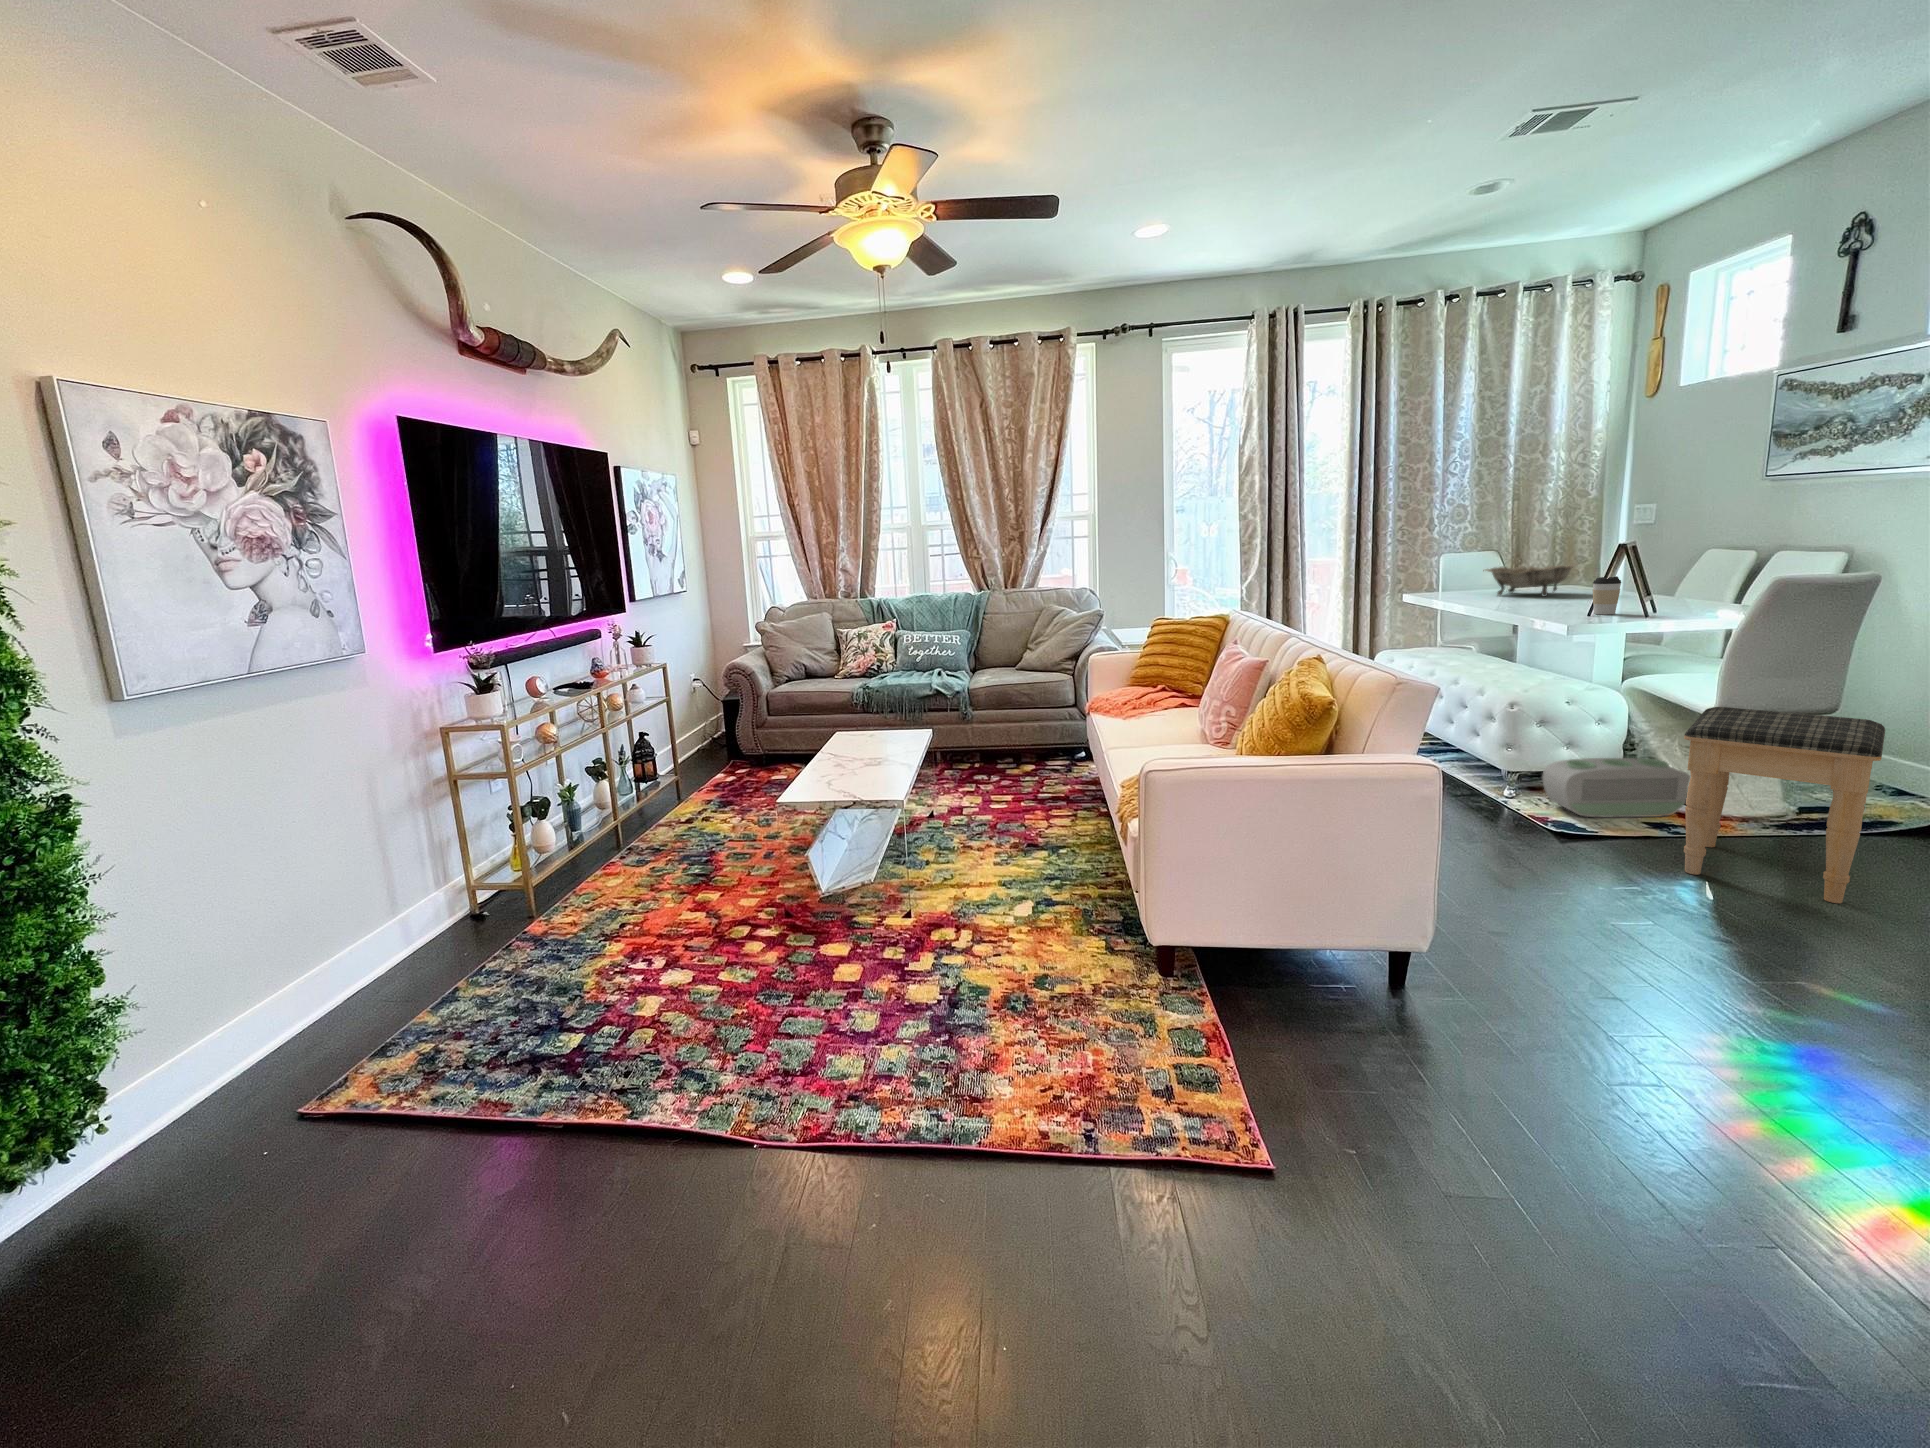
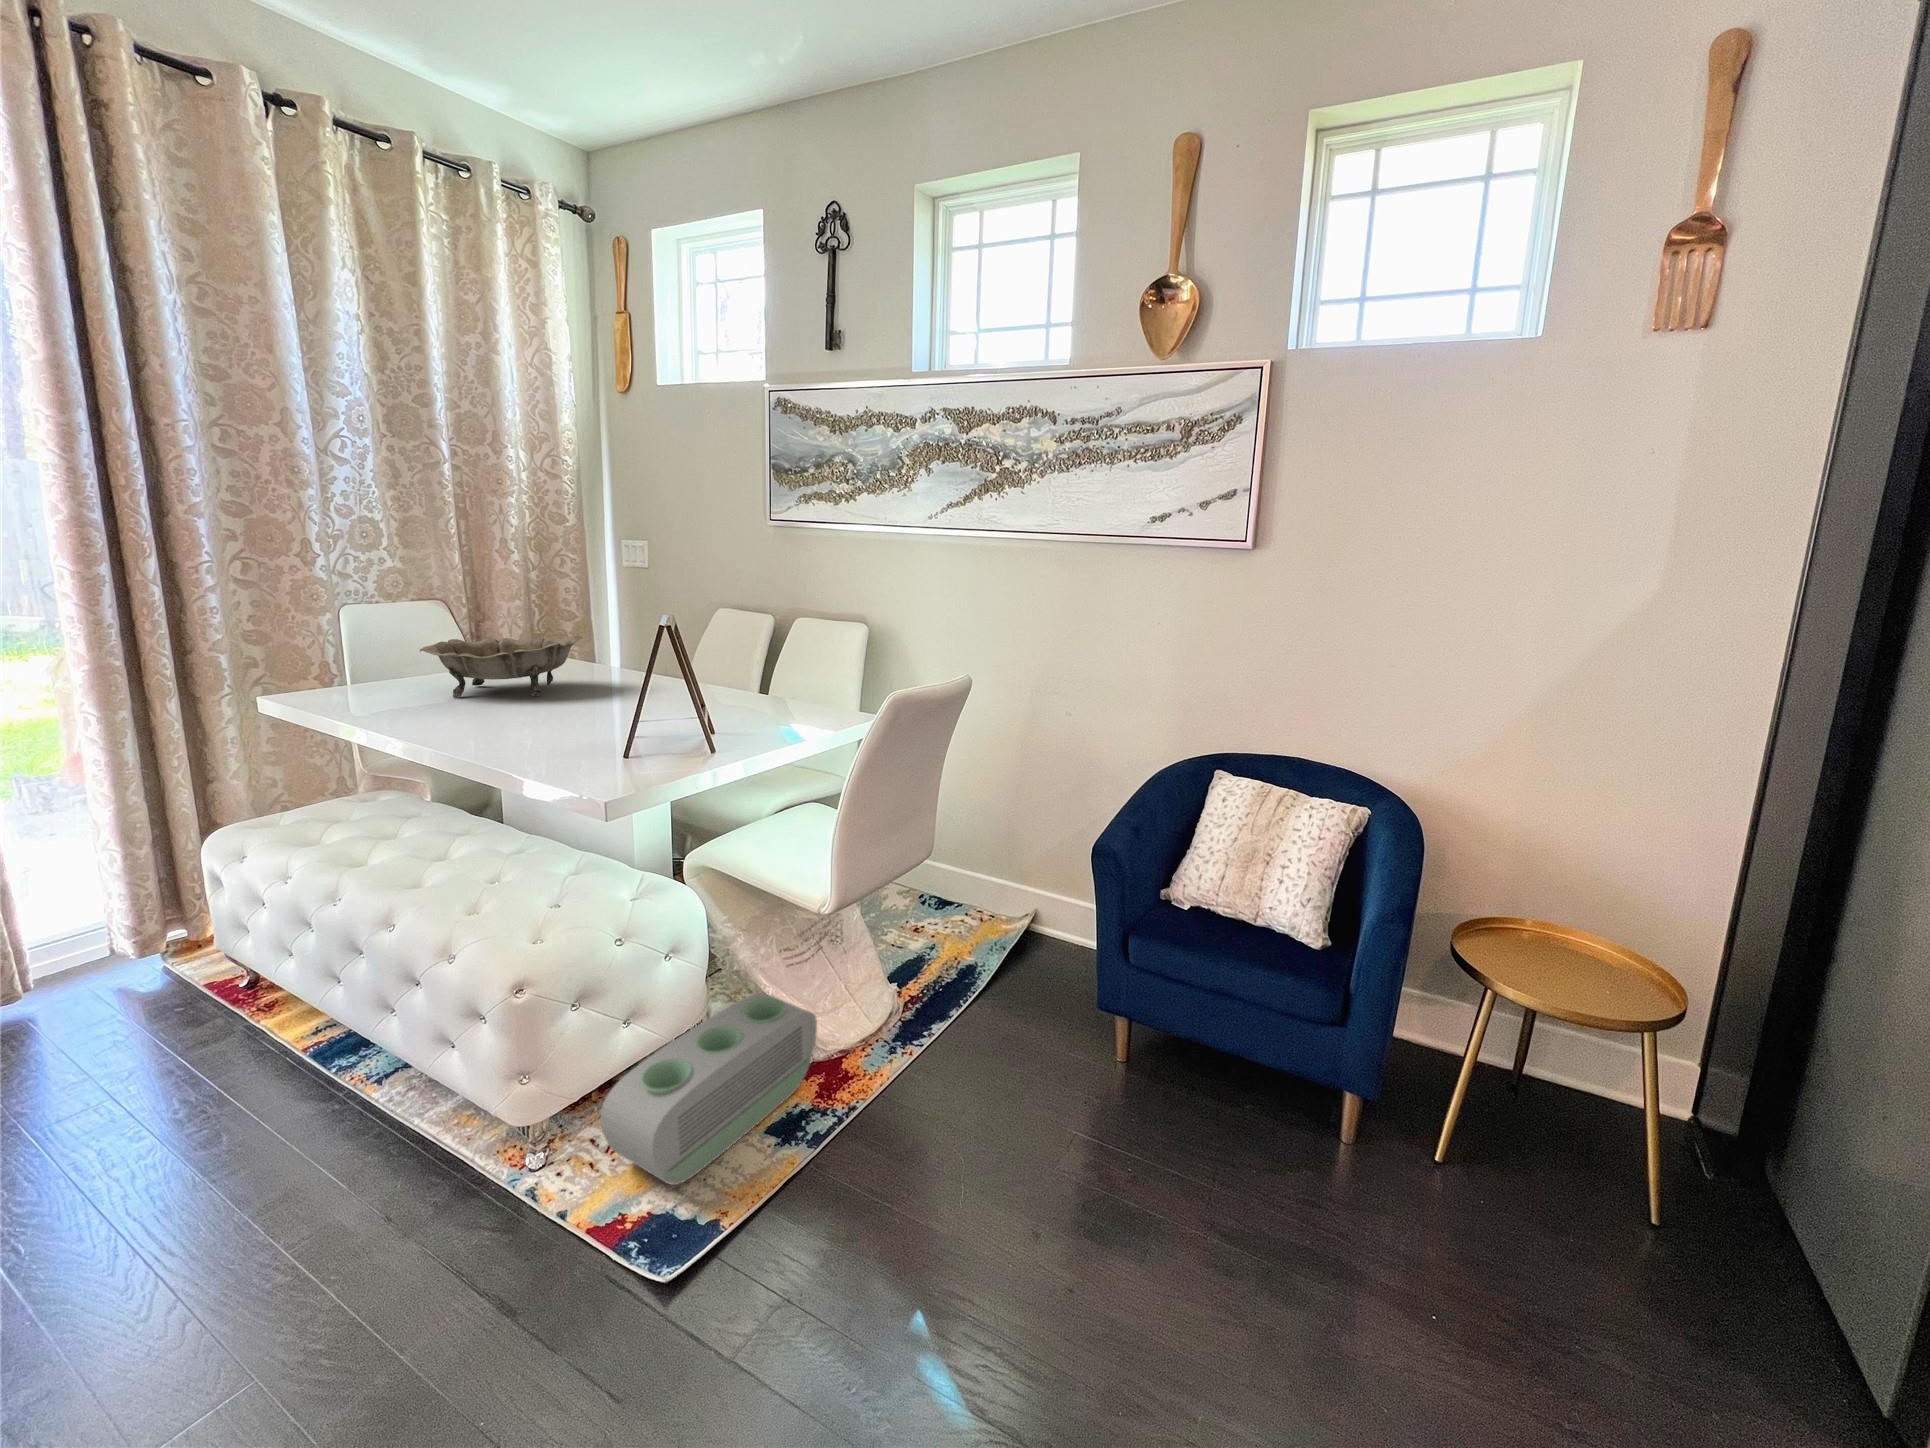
coffee cup: present [1593,576,1621,615] -> none [627,683,673,756]
footstool: present [1684,707,1885,903] -> none [850,912,1128,1312]

